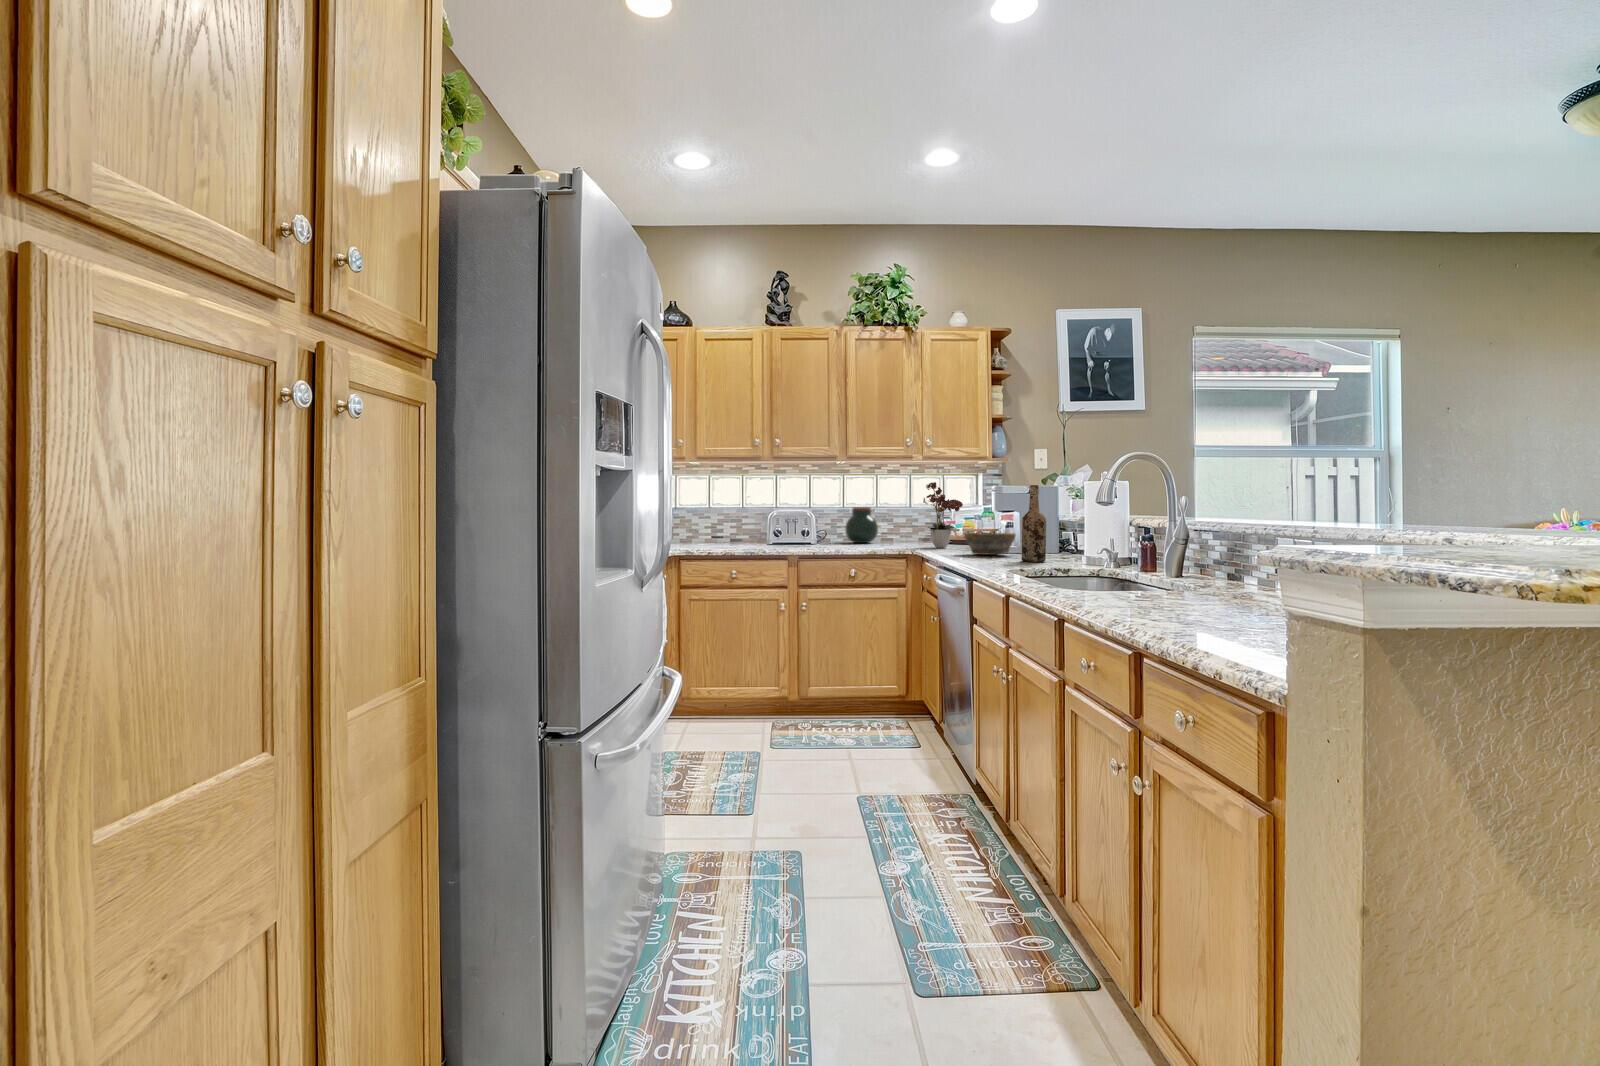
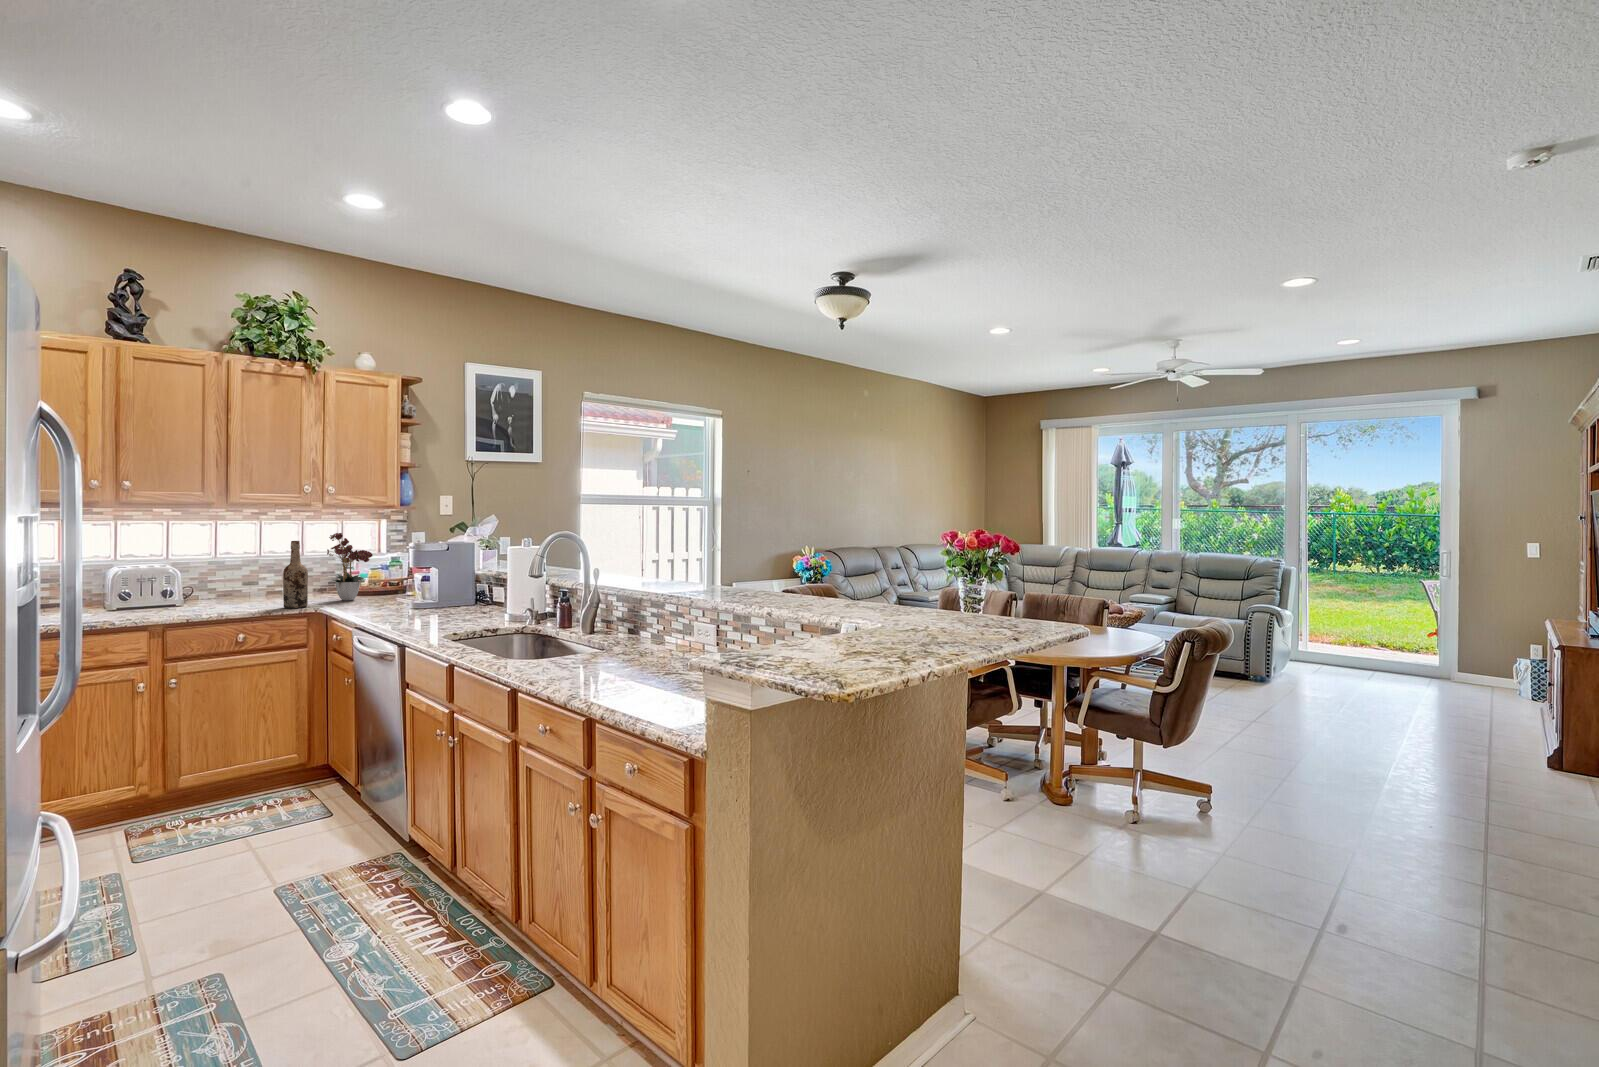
wine bottle: present [1022,485,1046,562] -> present [283,541,308,608]
jar: present [845,507,878,543] -> none [218,556,264,597]
bowl: present [964,533,1015,555] -> none [382,587,437,611]

